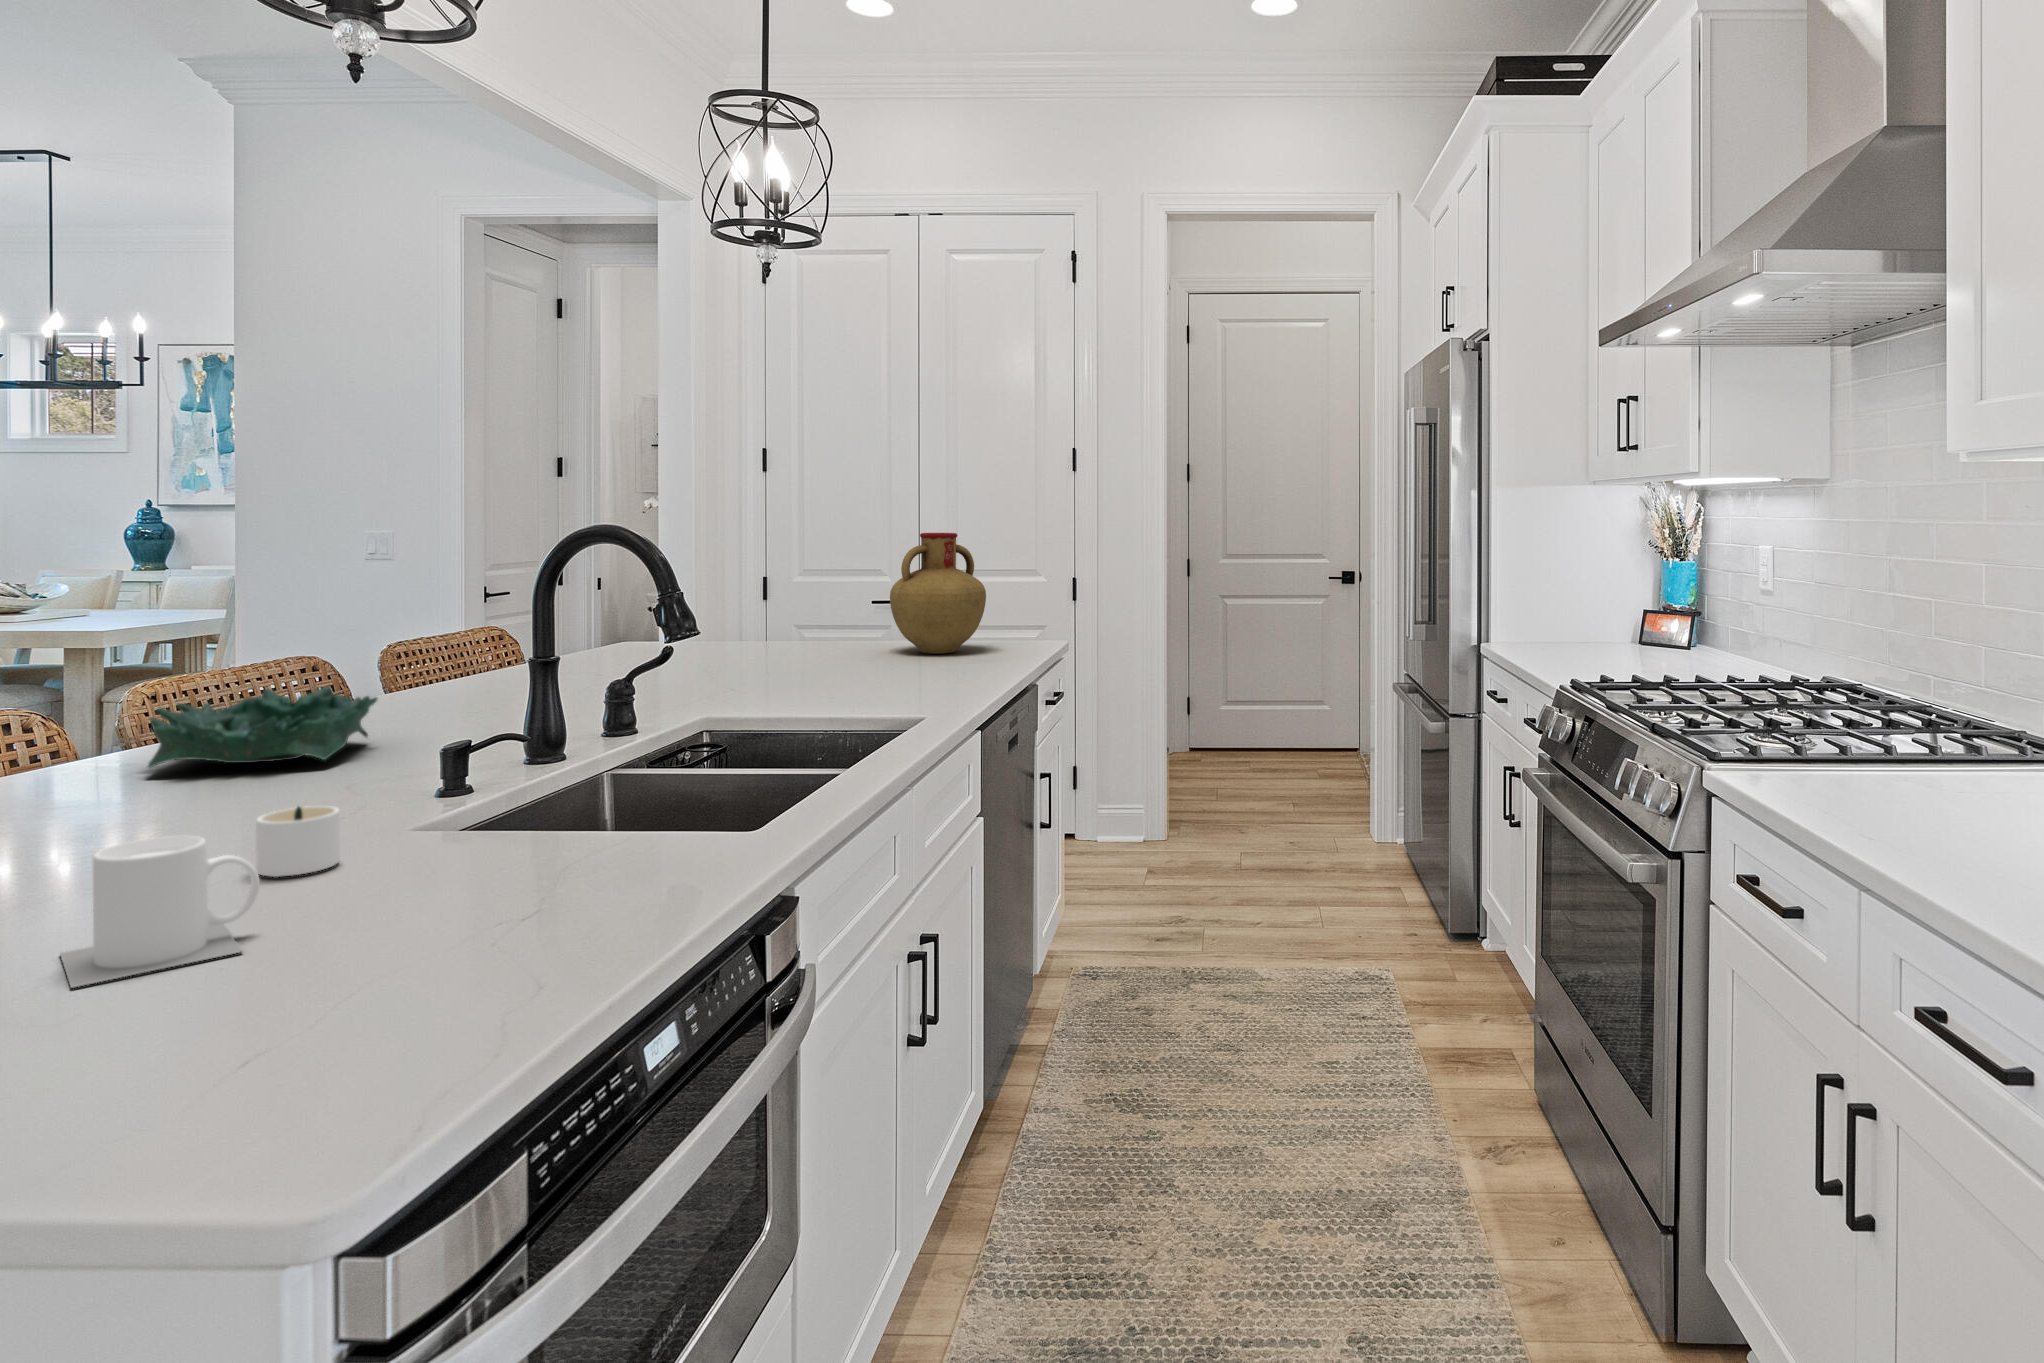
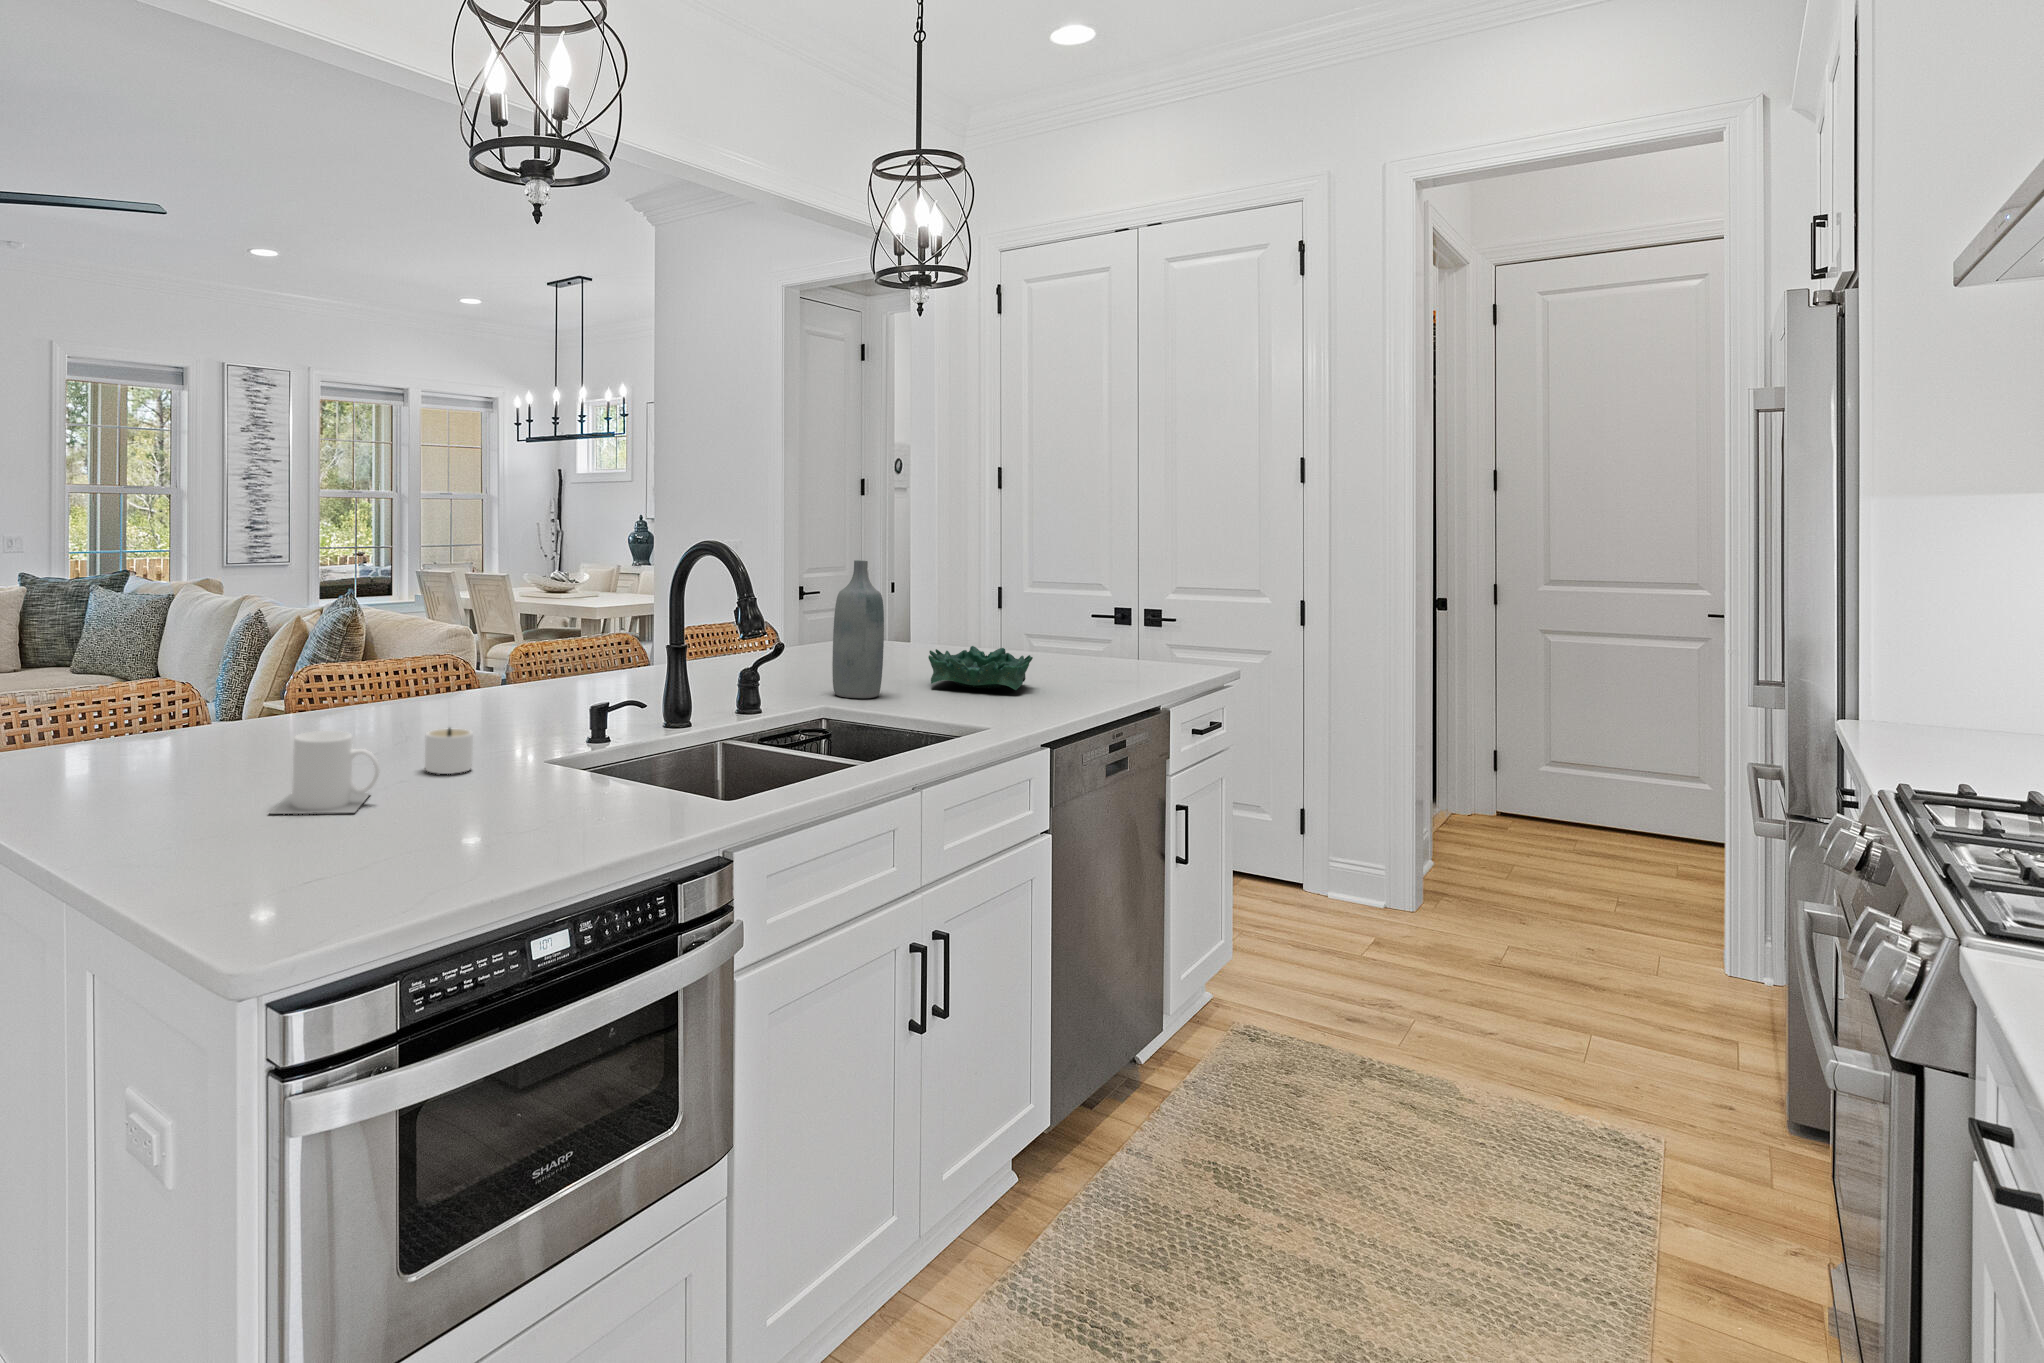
vase: present [890,533,986,654] -> none [1051,563,1145,680]
bottle: none [690,540,752,701] -> present [832,560,884,698]
decorative bowl: present [148,687,377,768] -> present [928,646,1033,690]

